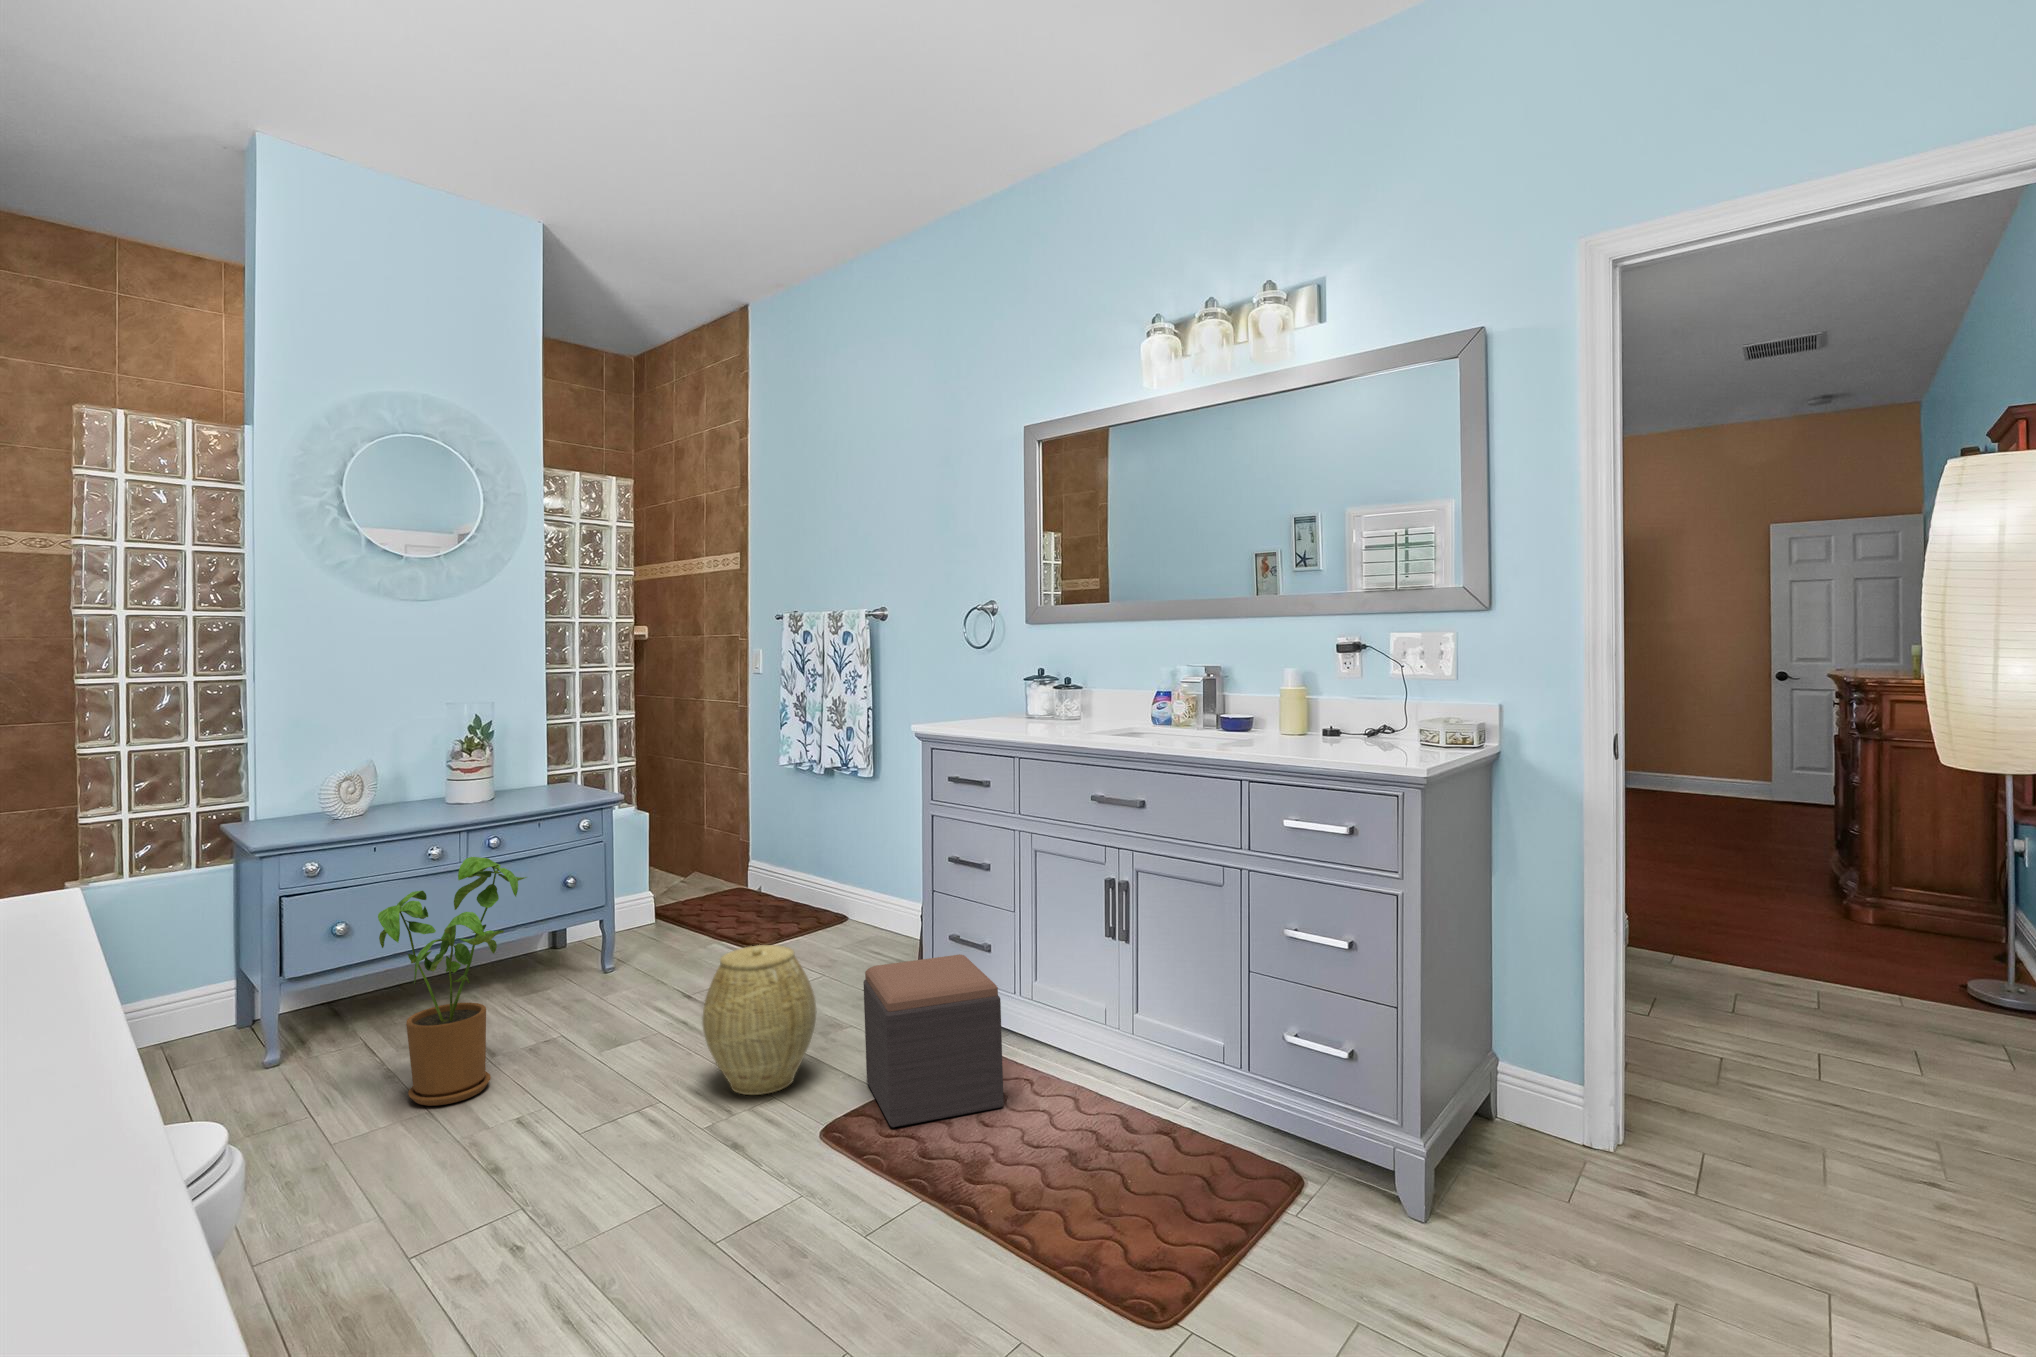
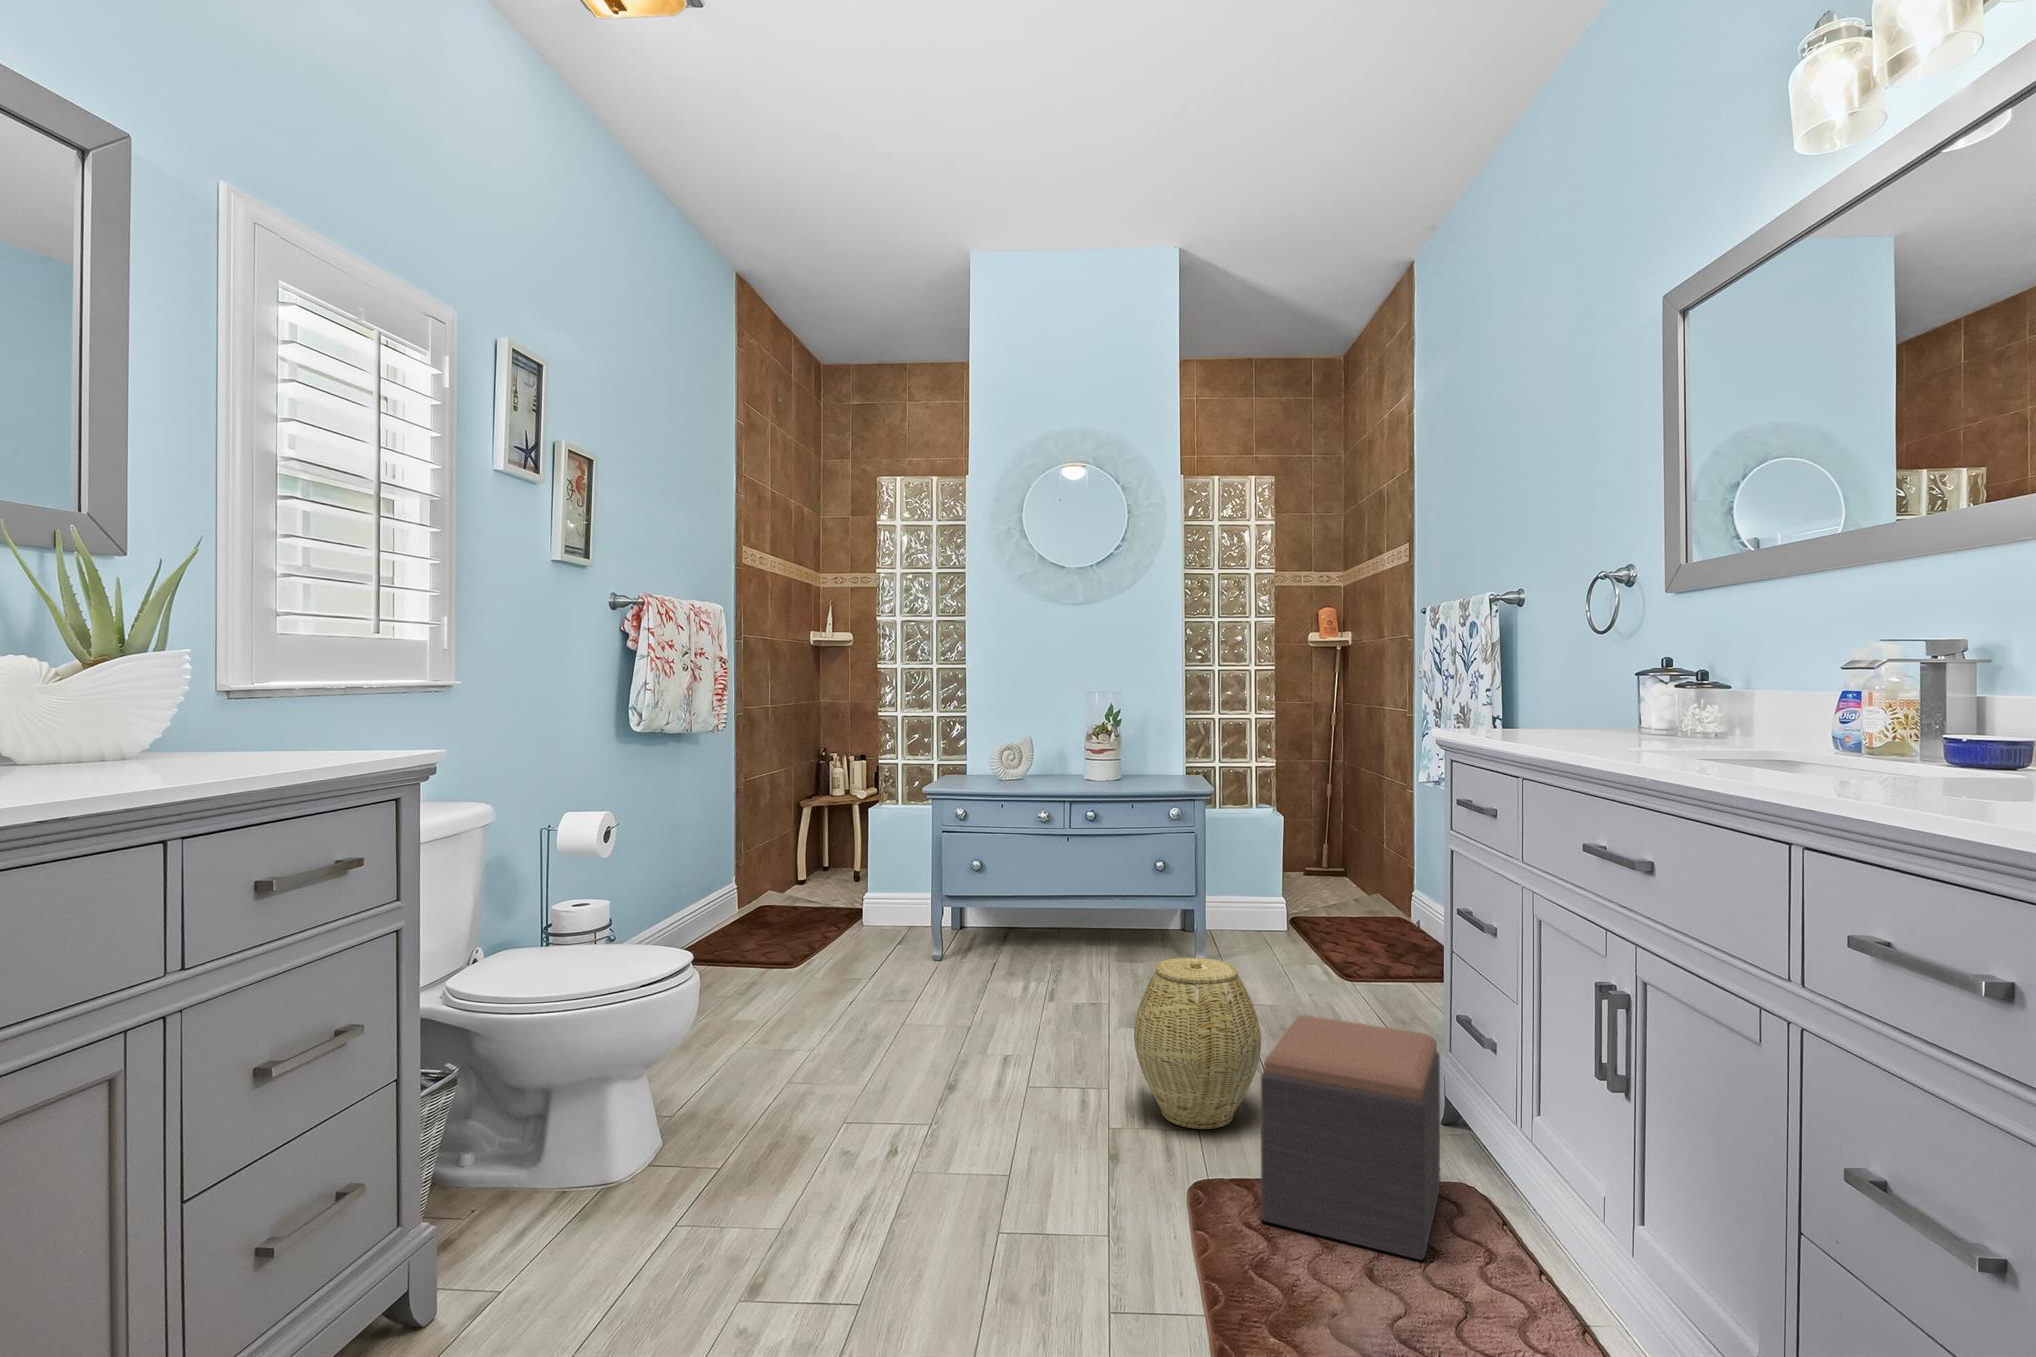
house plant: present [378,857,527,1106] -> none [928,817,1049,1036]

